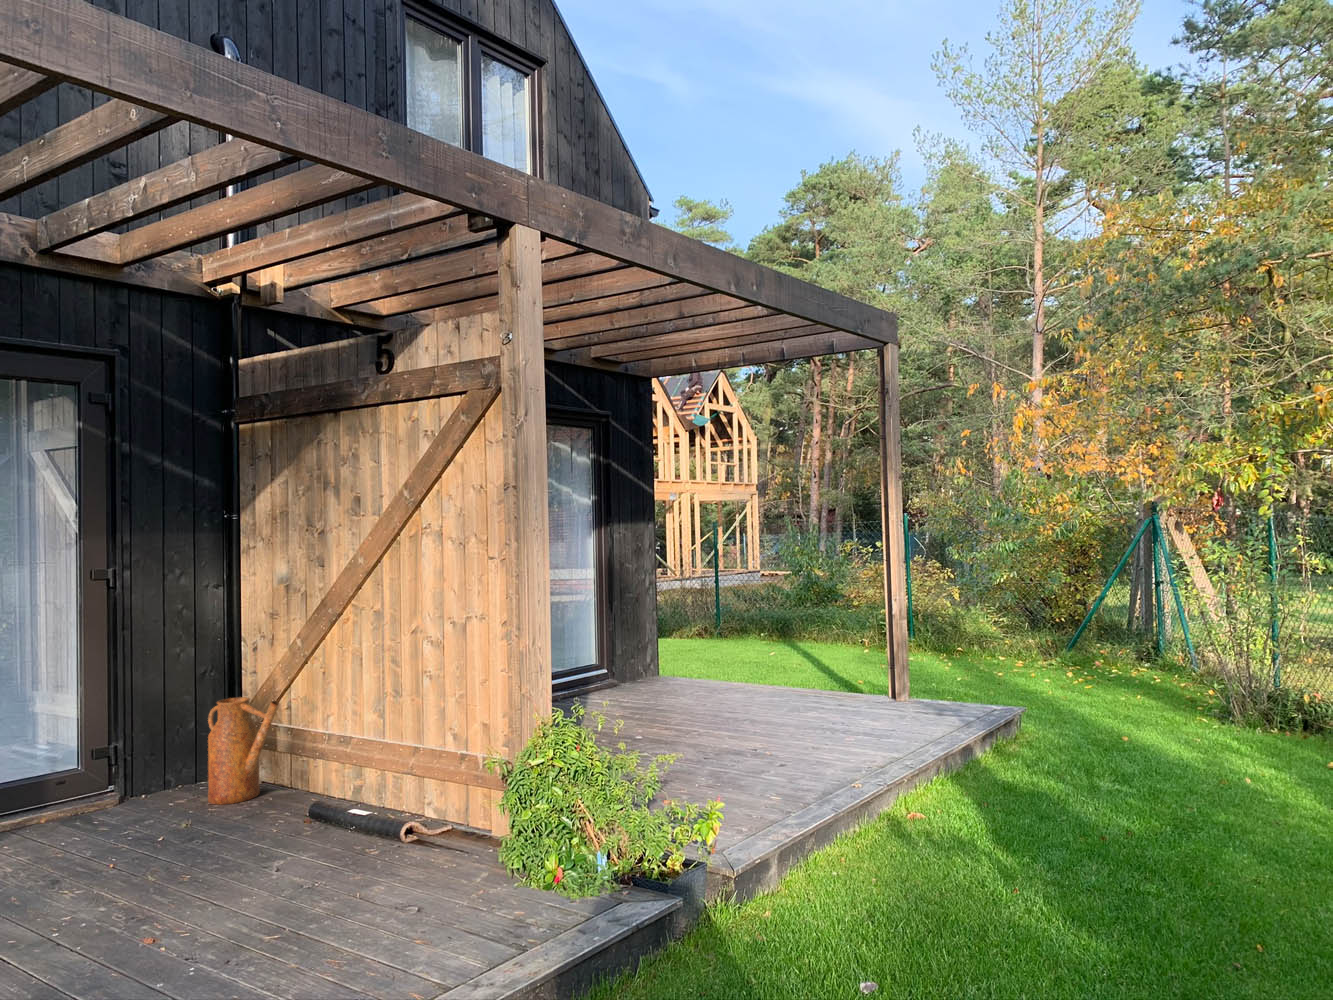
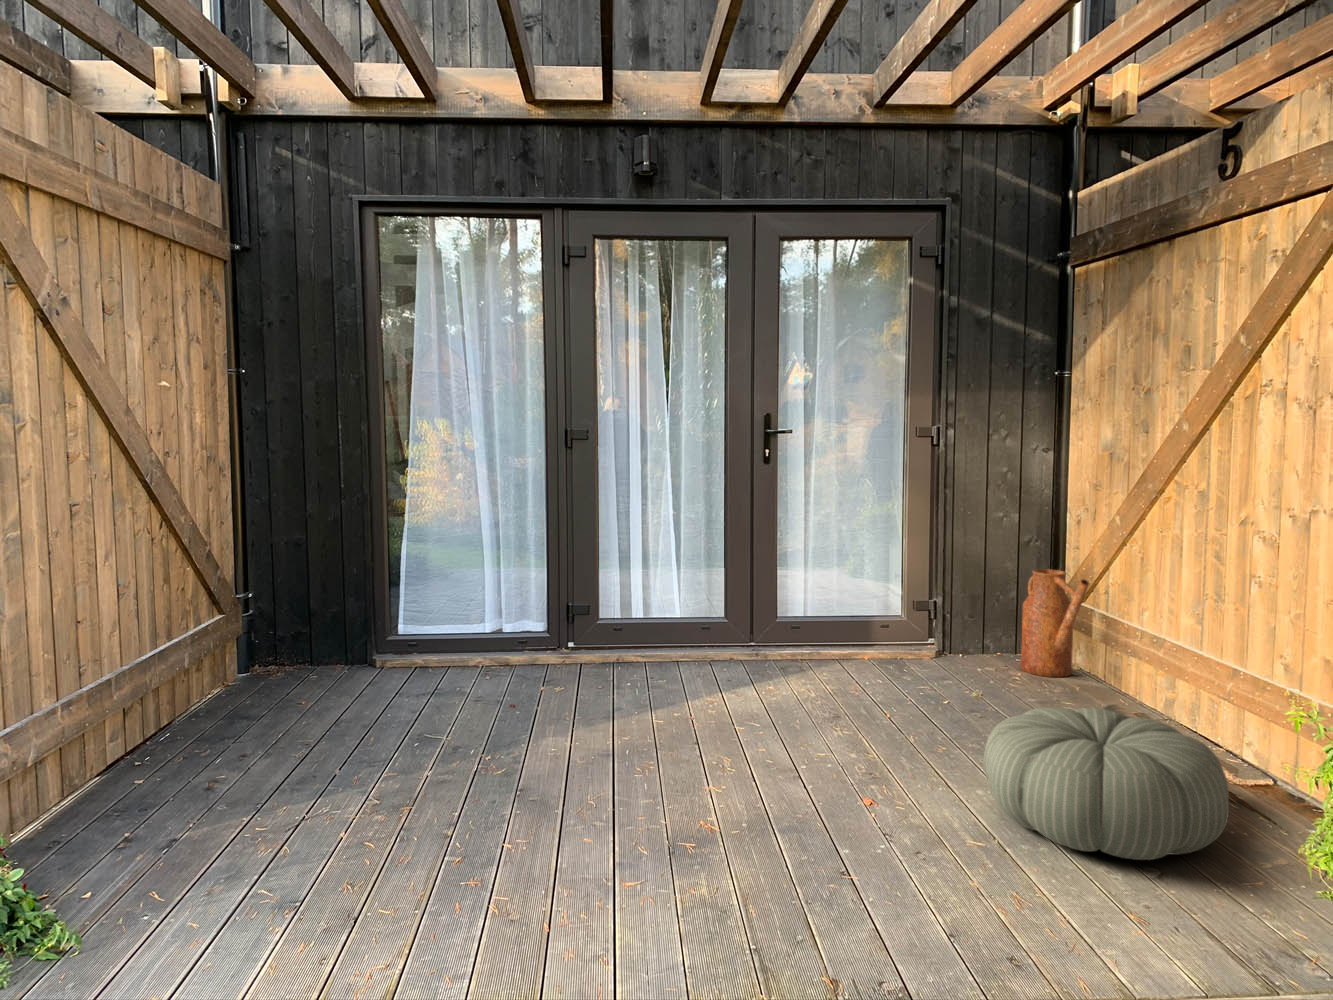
pouf: none [255,802,460,937] -> present [983,708,1229,860]

